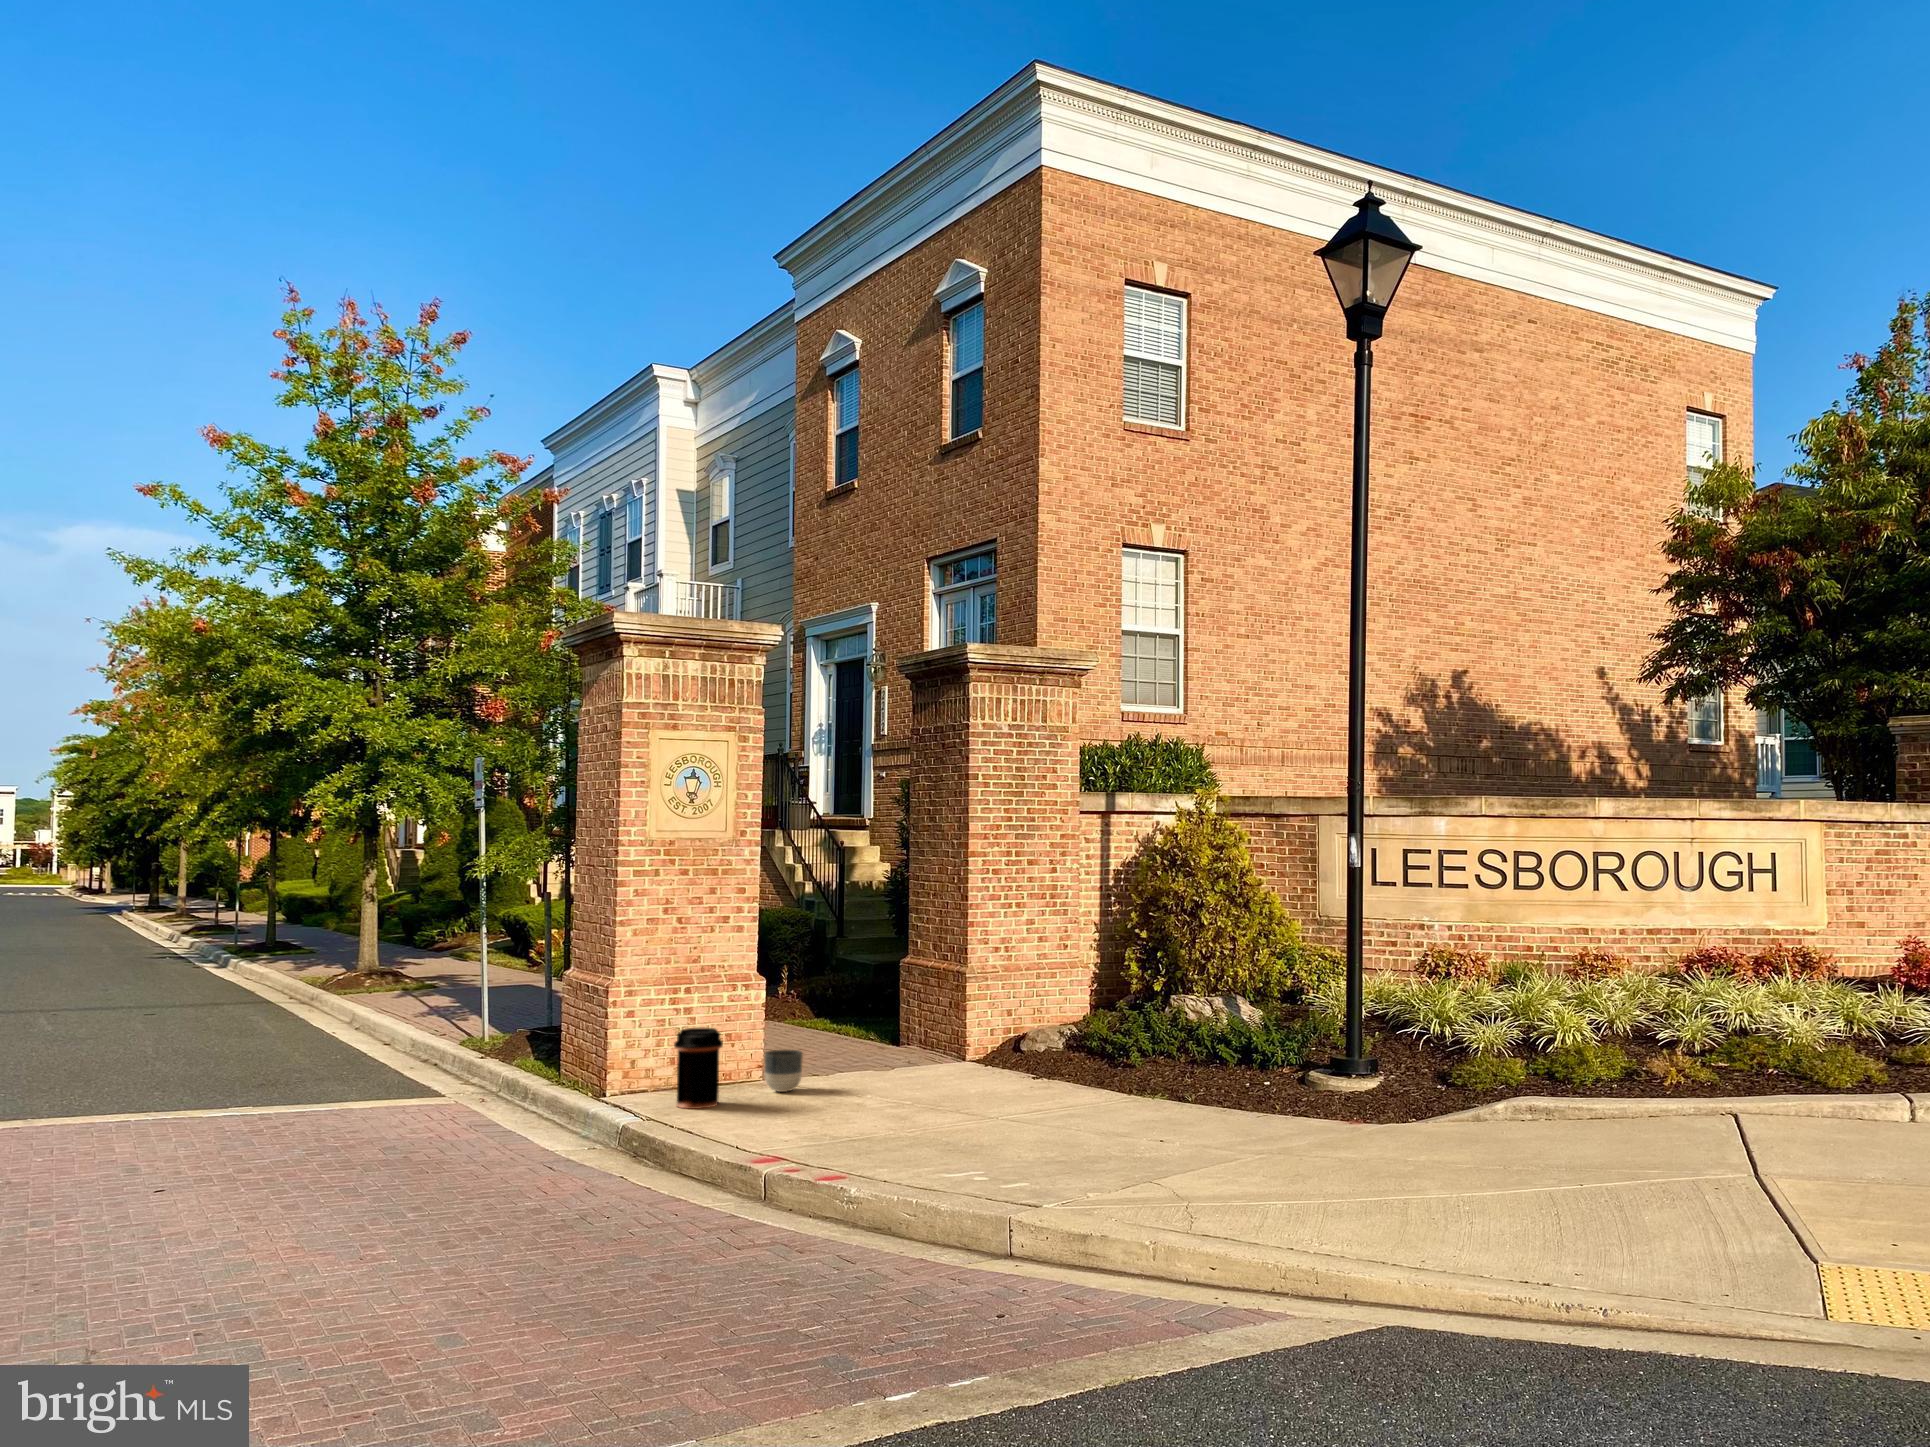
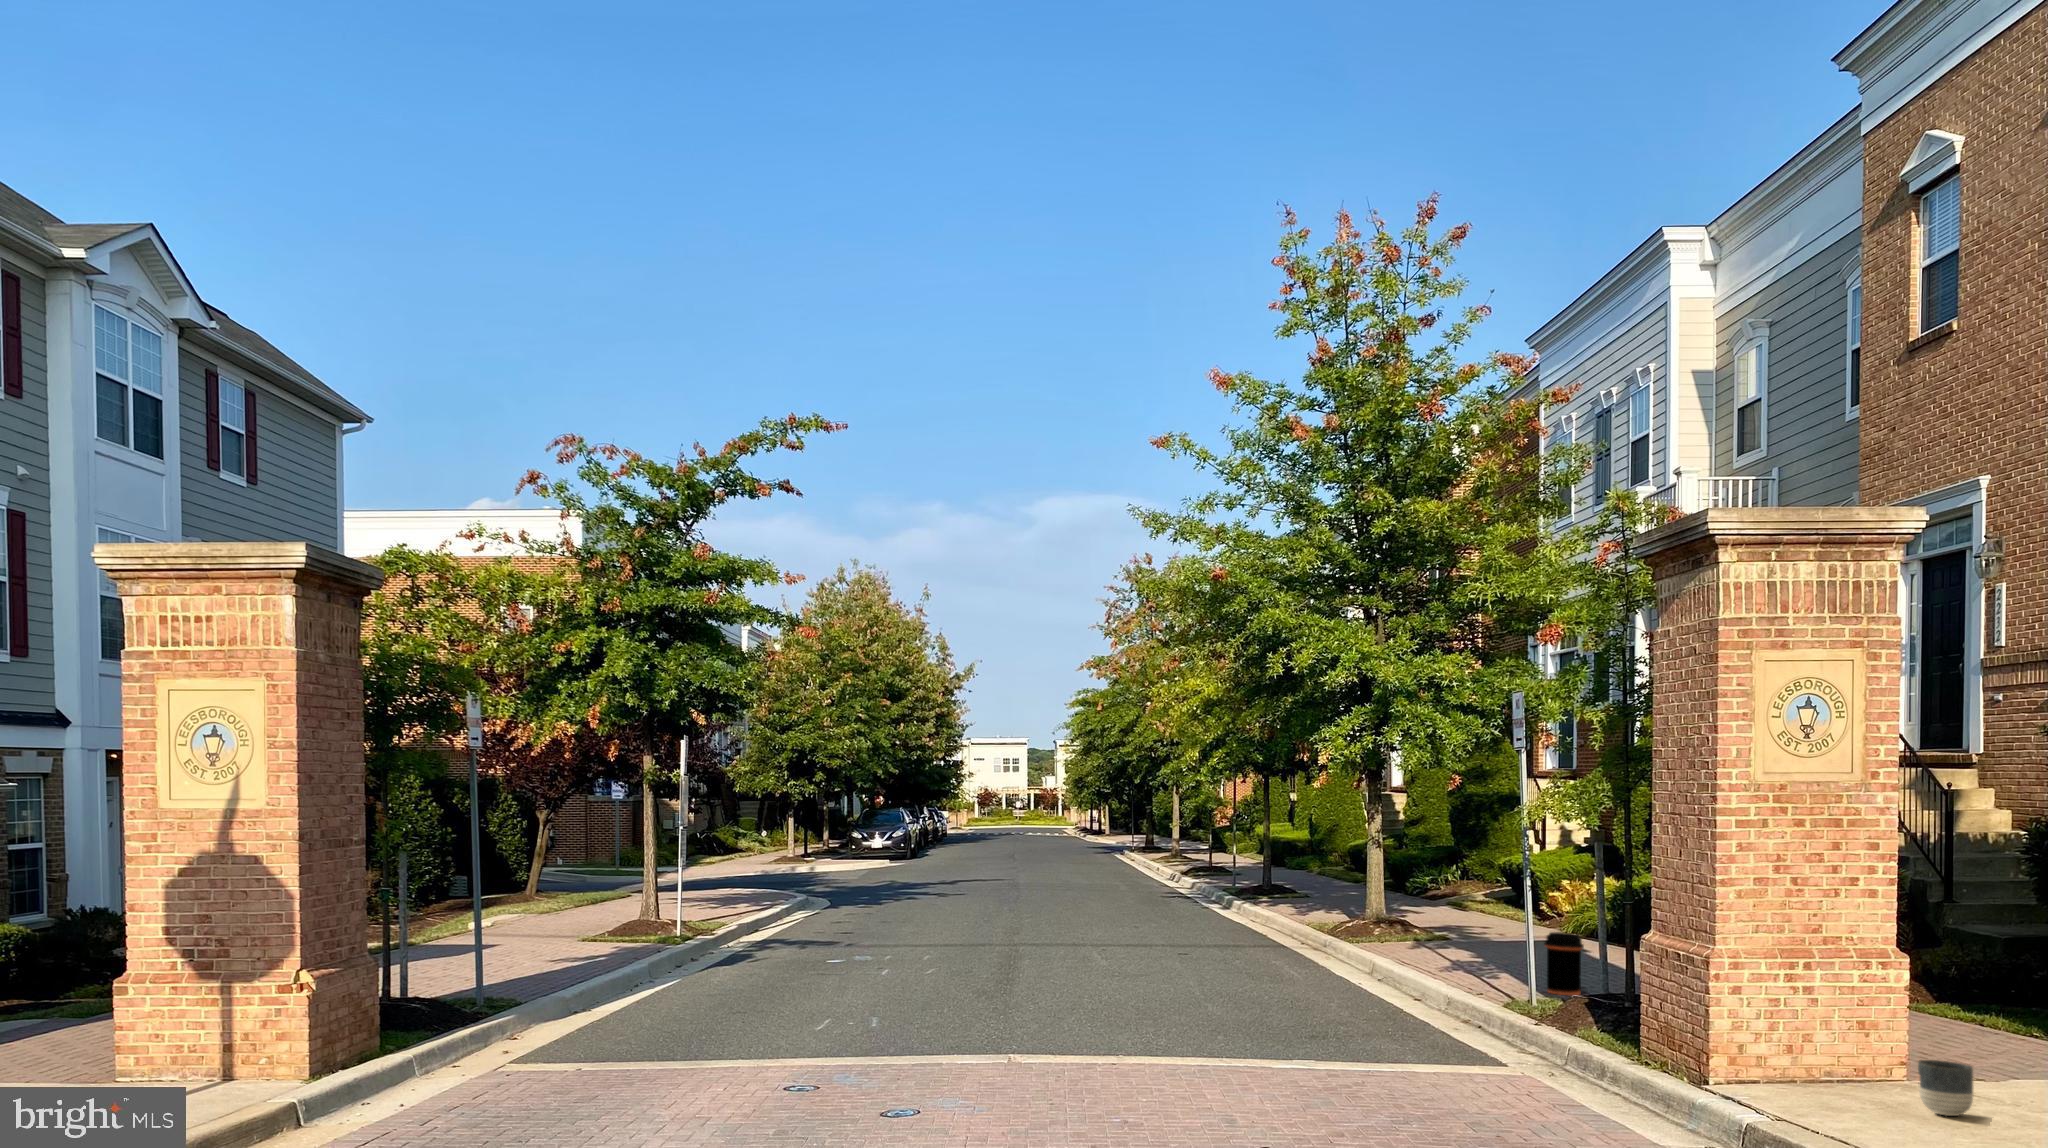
trash can: present [674,1028,723,1109] -> present [1544,932,1584,995]

